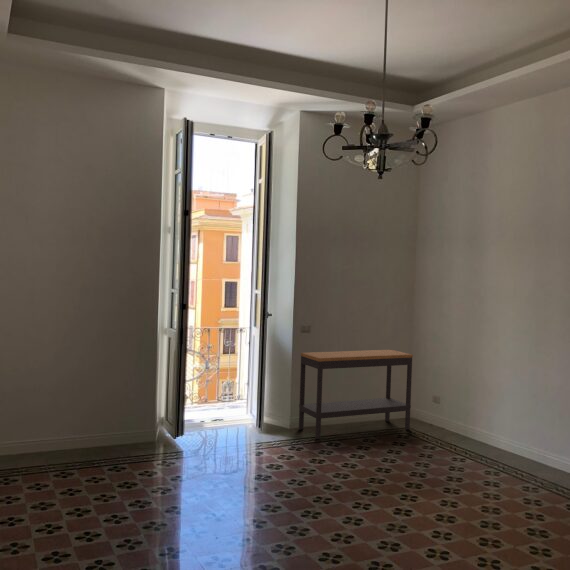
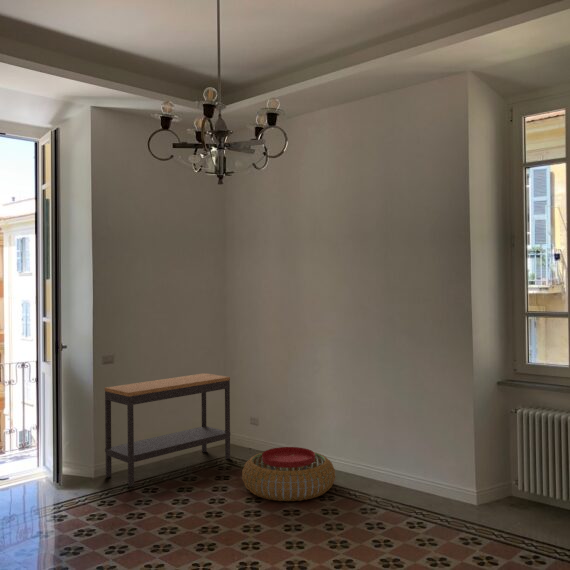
pouf: none [414,423,505,472] -> present [242,447,335,501]

